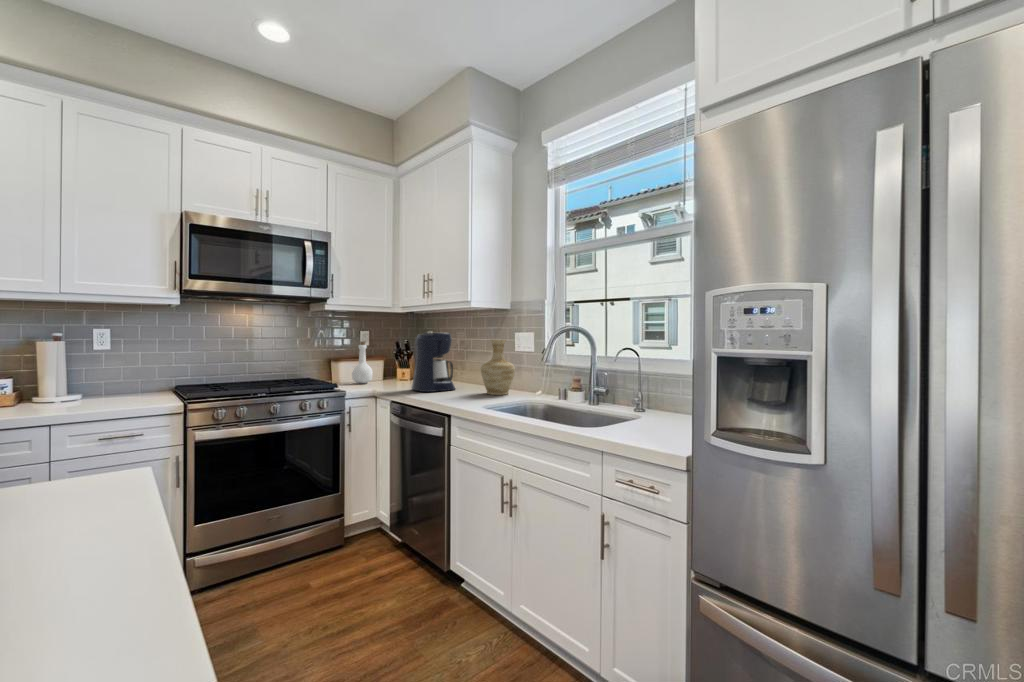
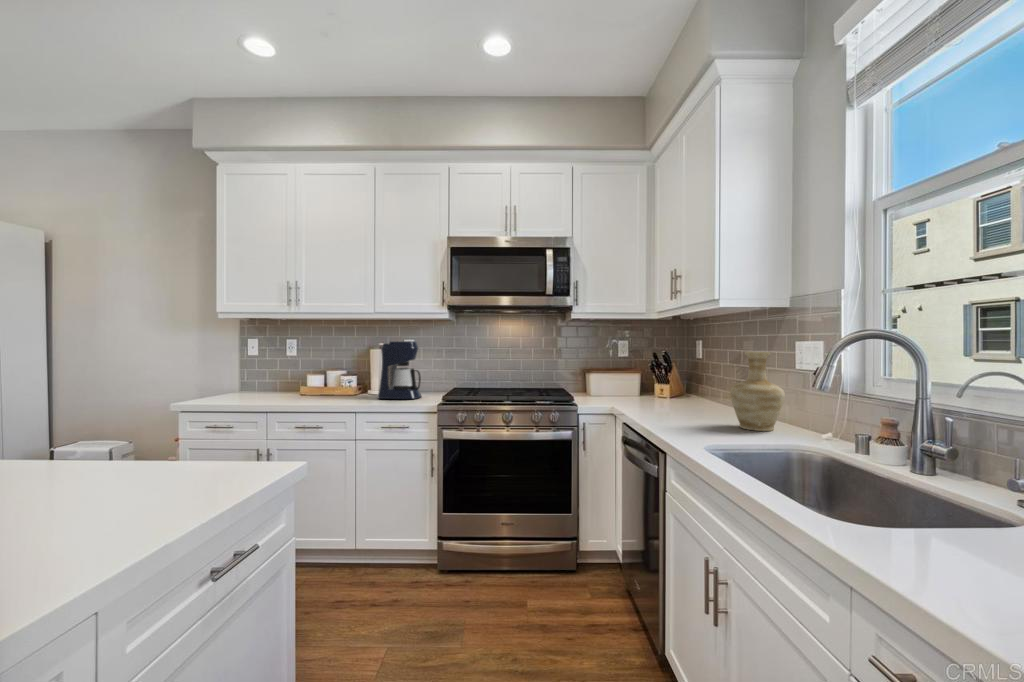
coffee maker: present [411,333,455,392] -> present [378,341,421,399]
bottle: present [352,341,372,383] -> none [602,352,624,398]

